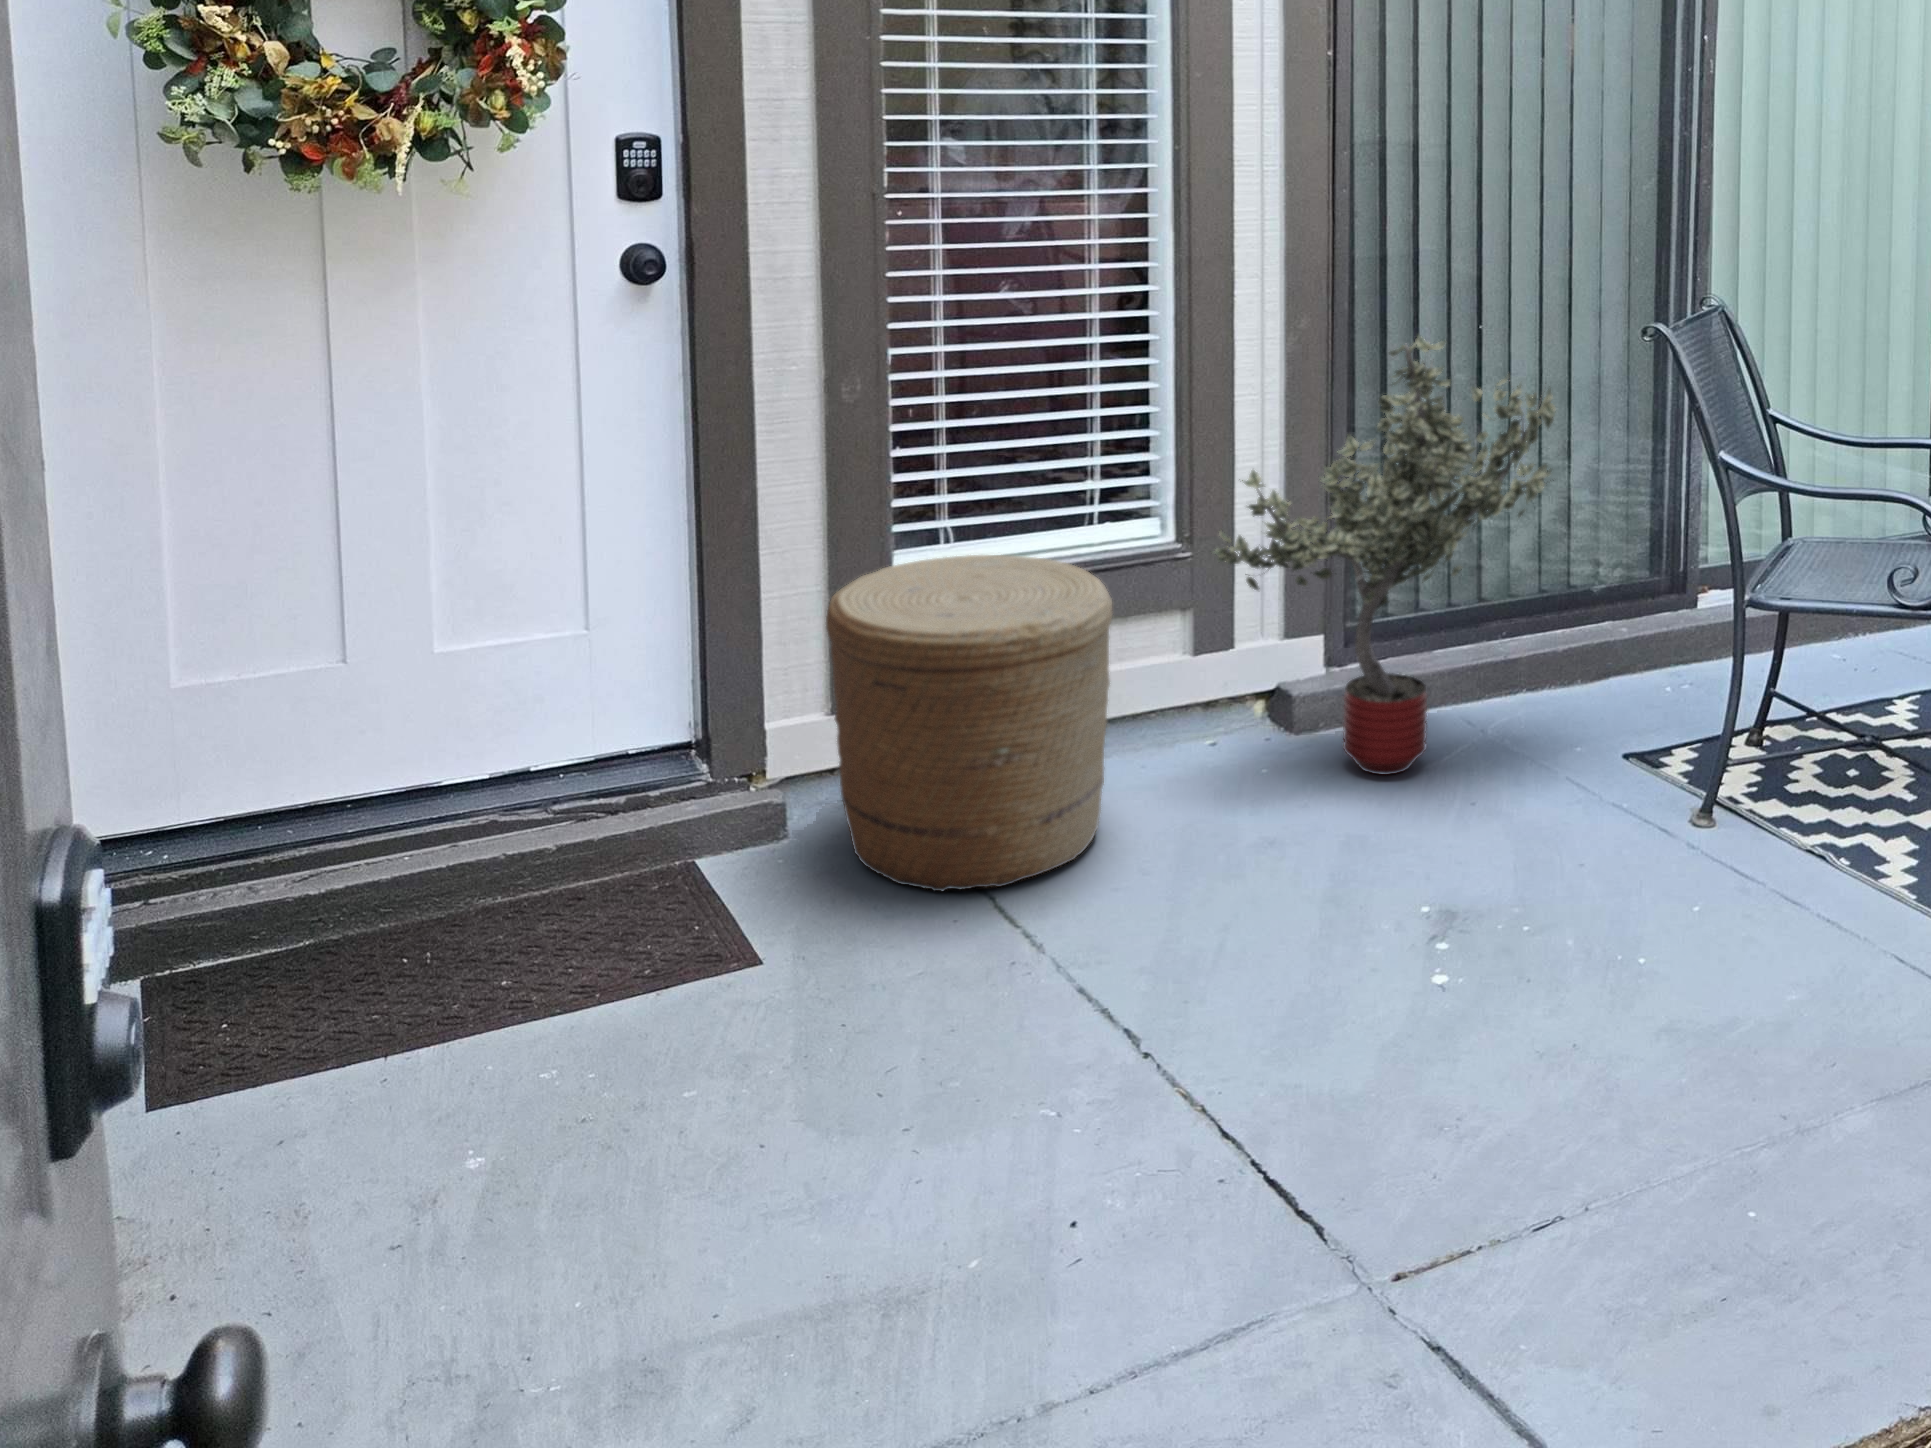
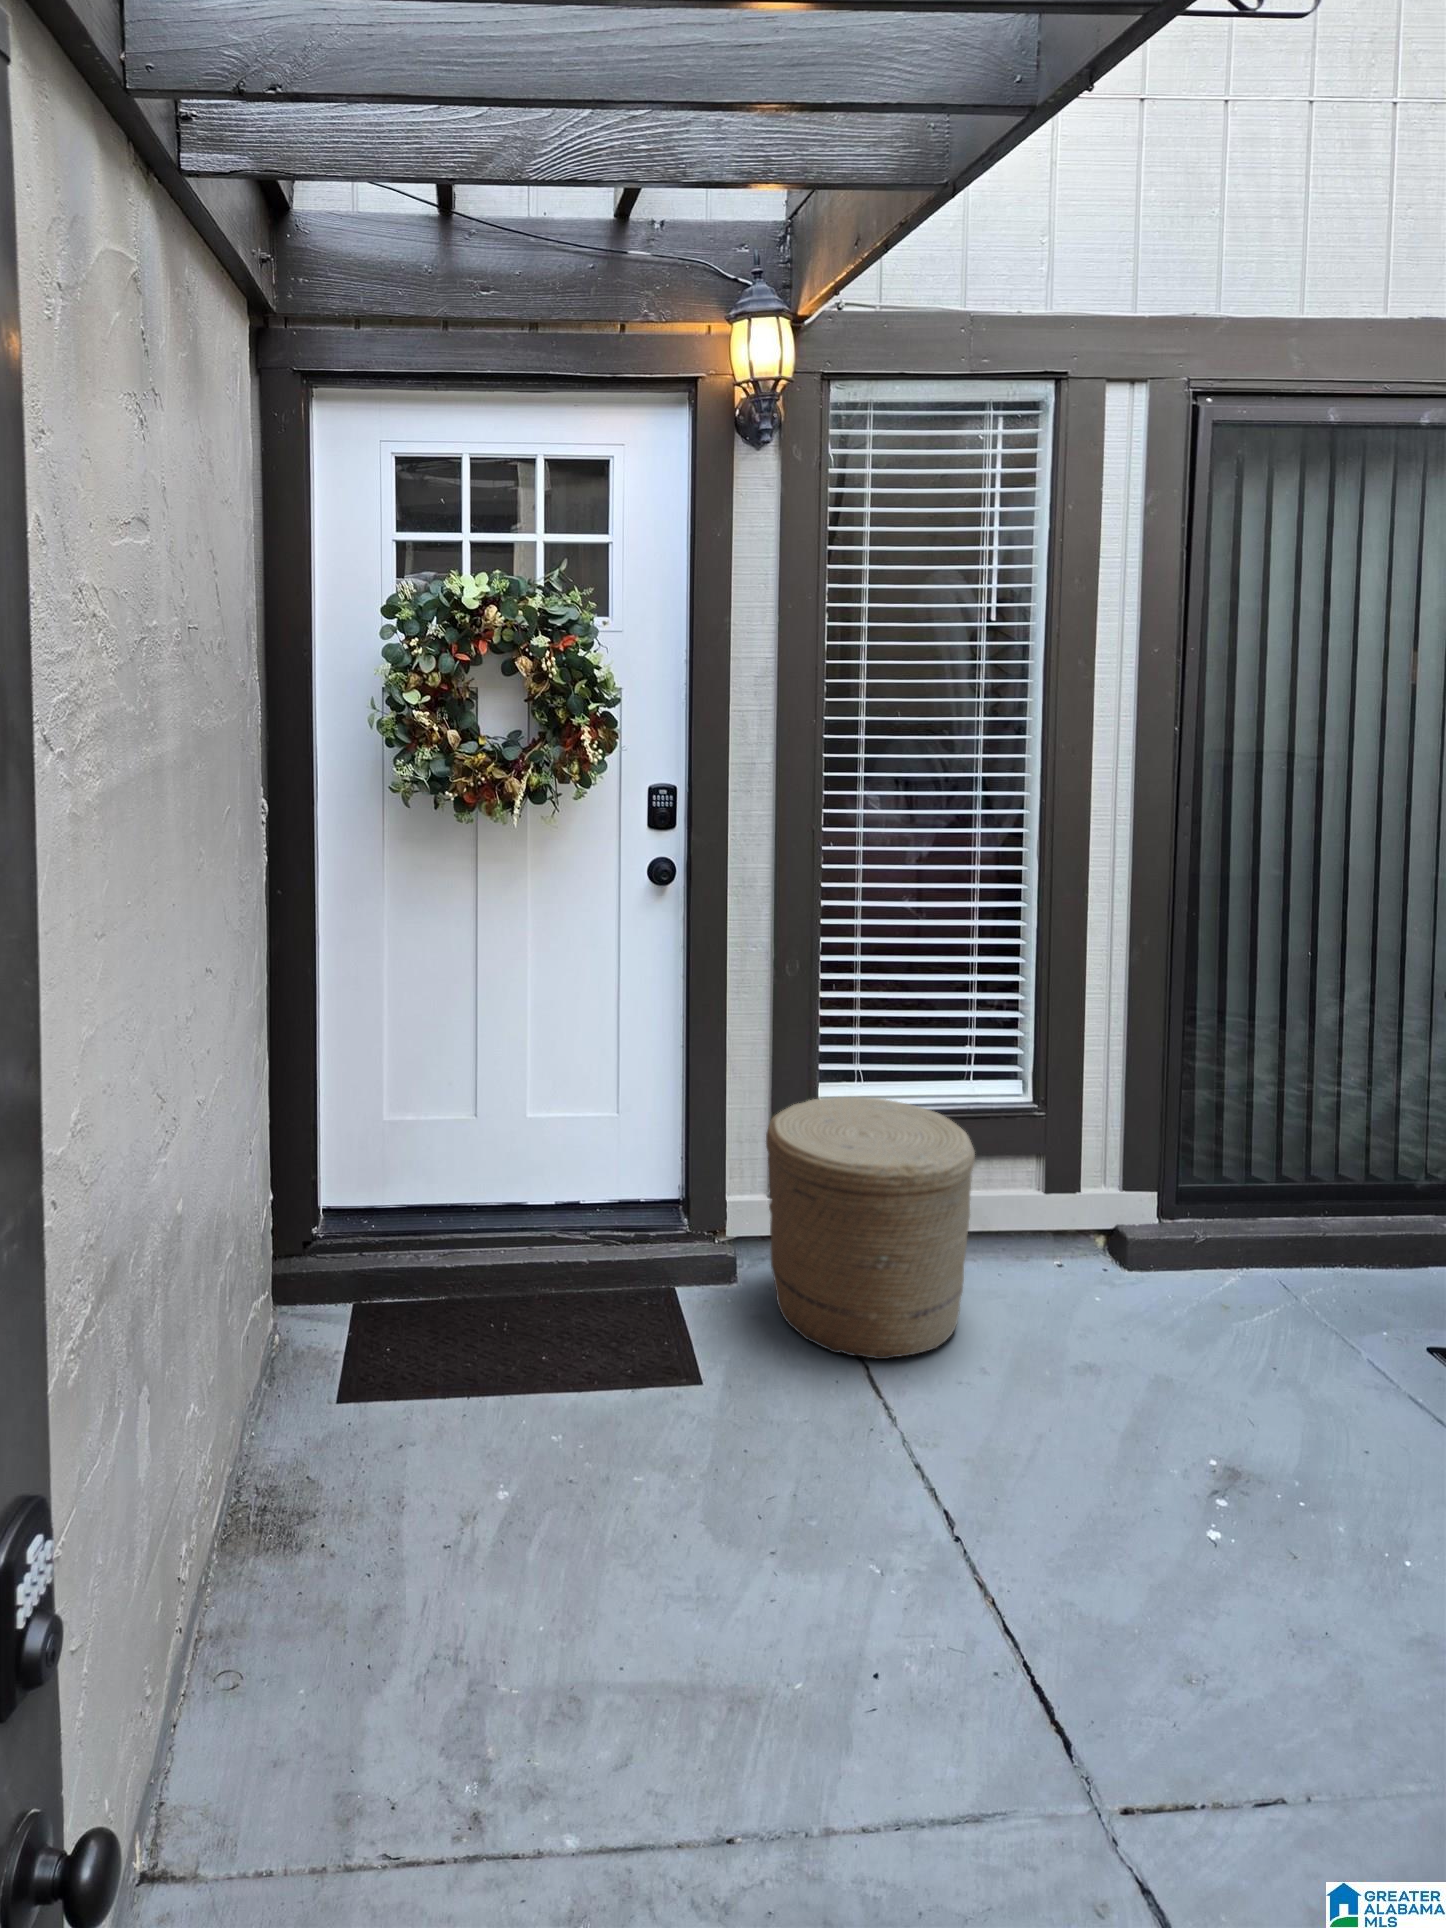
potted tree: present [1213,335,1556,775] -> none [1057,961,1377,1328]

